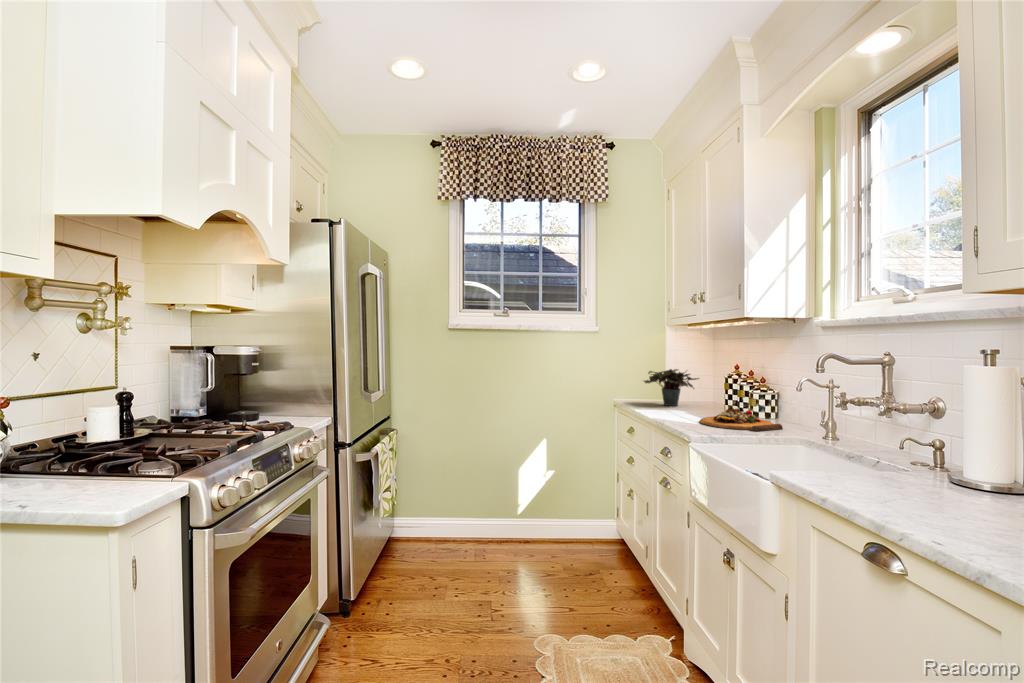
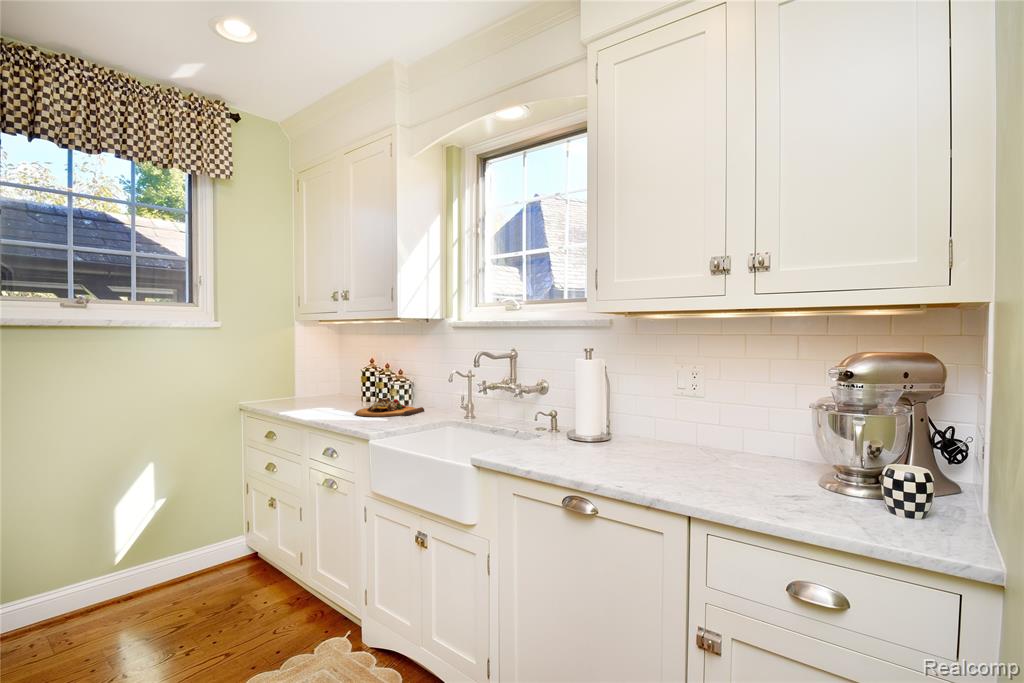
potted plant: present [644,369,699,406] -> none [281,367,338,405]

